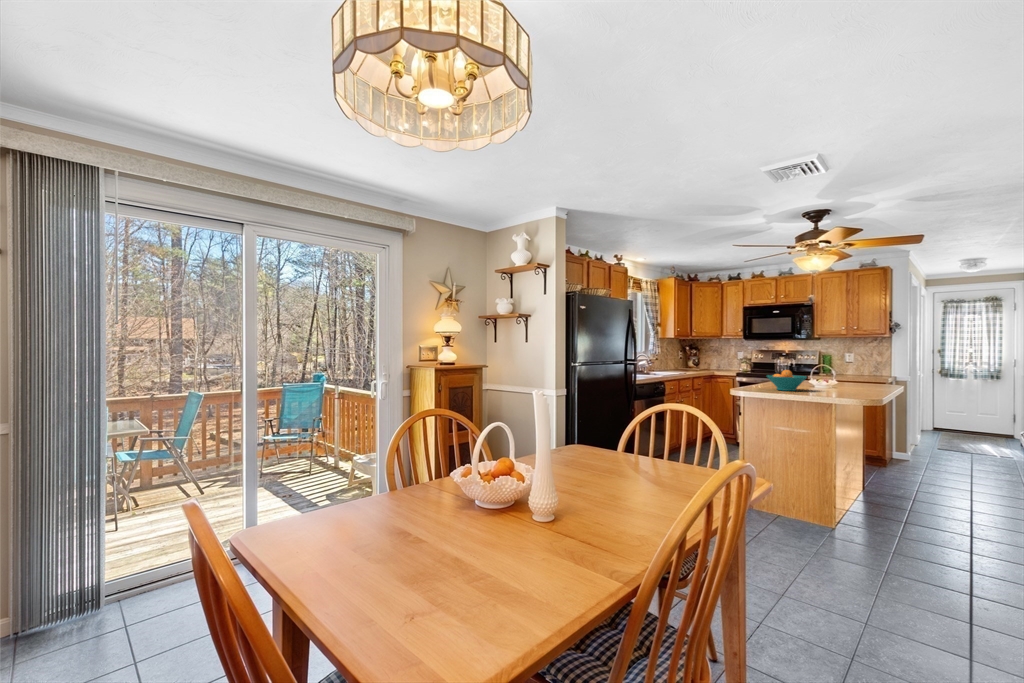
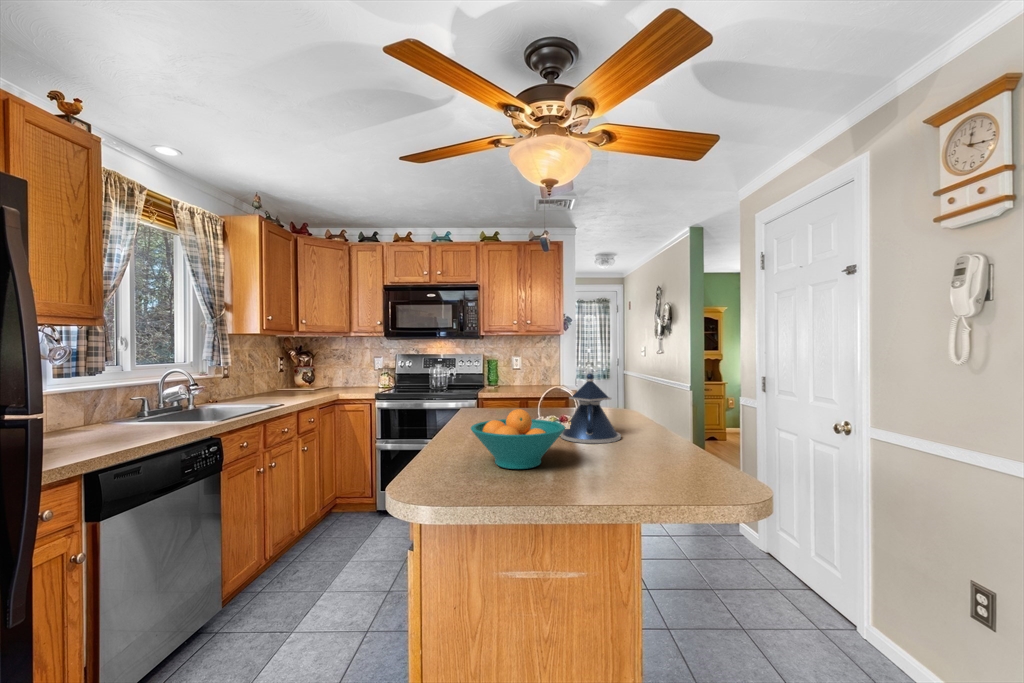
teapot: none [822,359,857,391] -> present [561,373,621,443]

